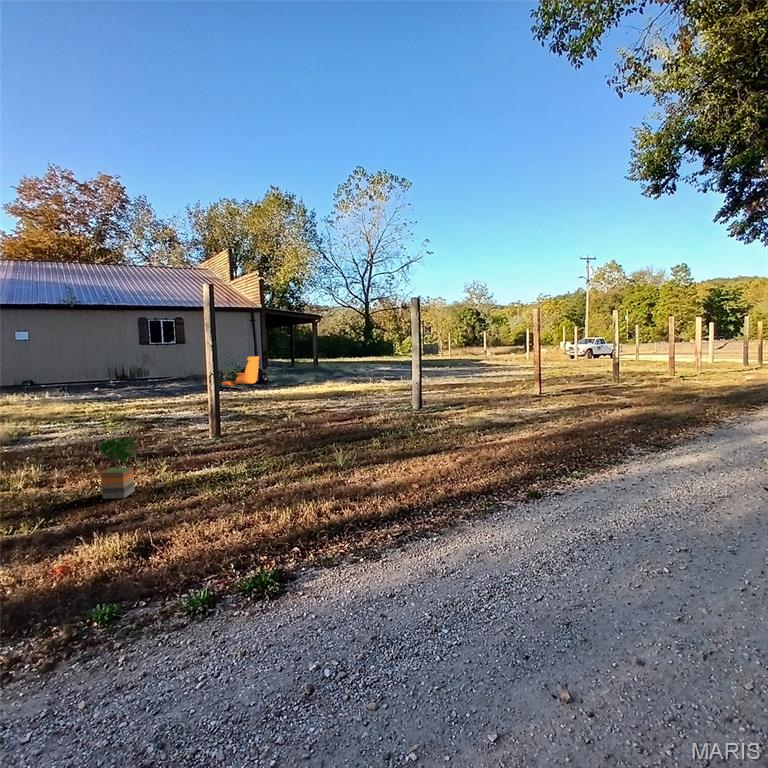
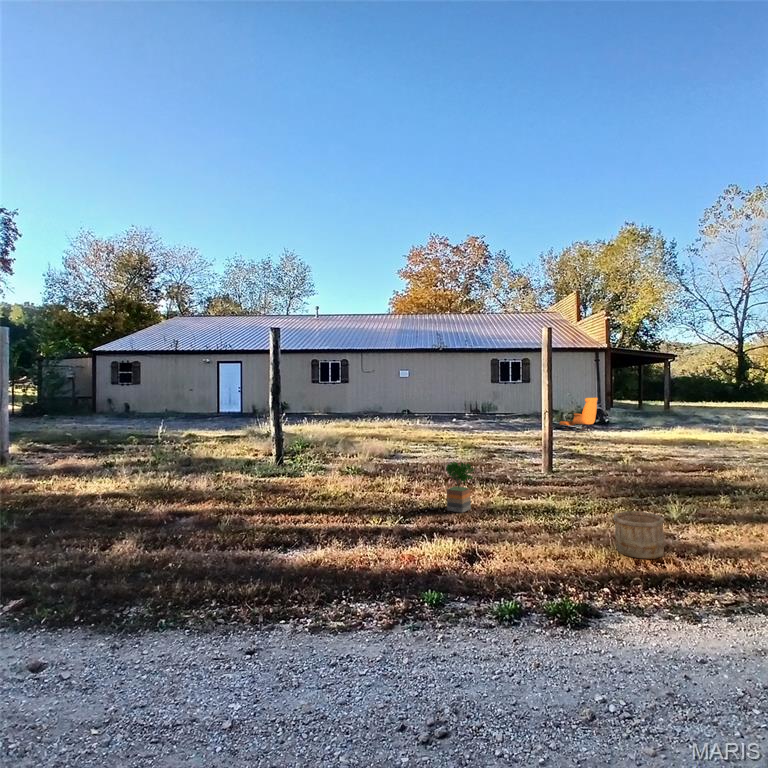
wooden bucket: none [296,465,339,510] -> present [613,511,664,559]

